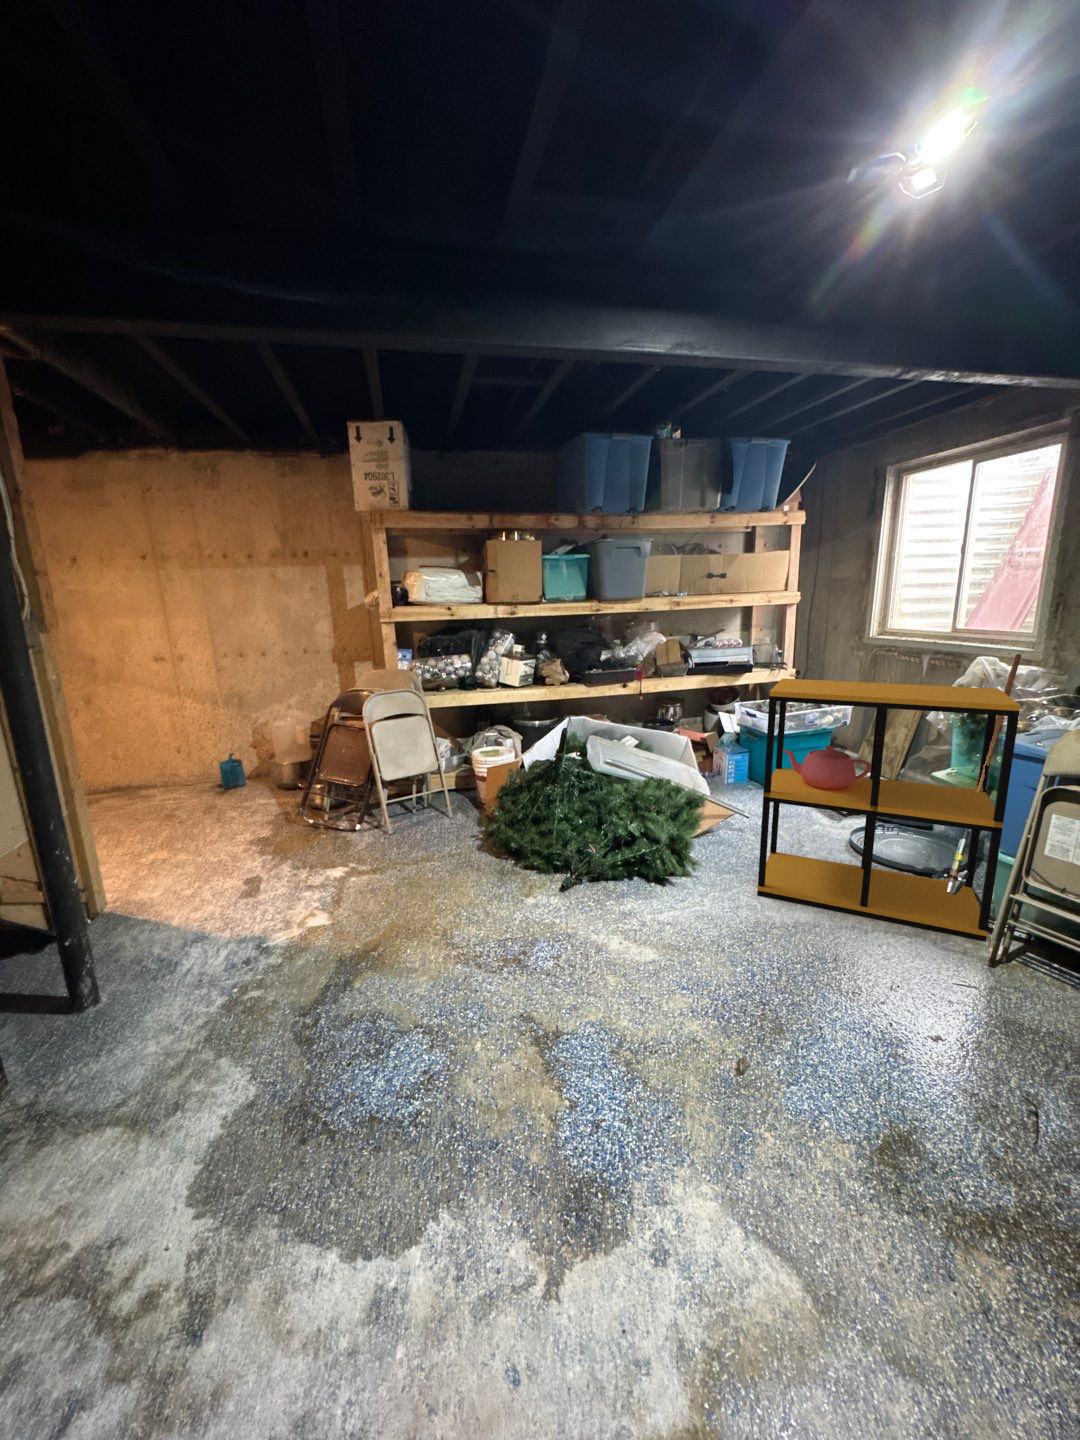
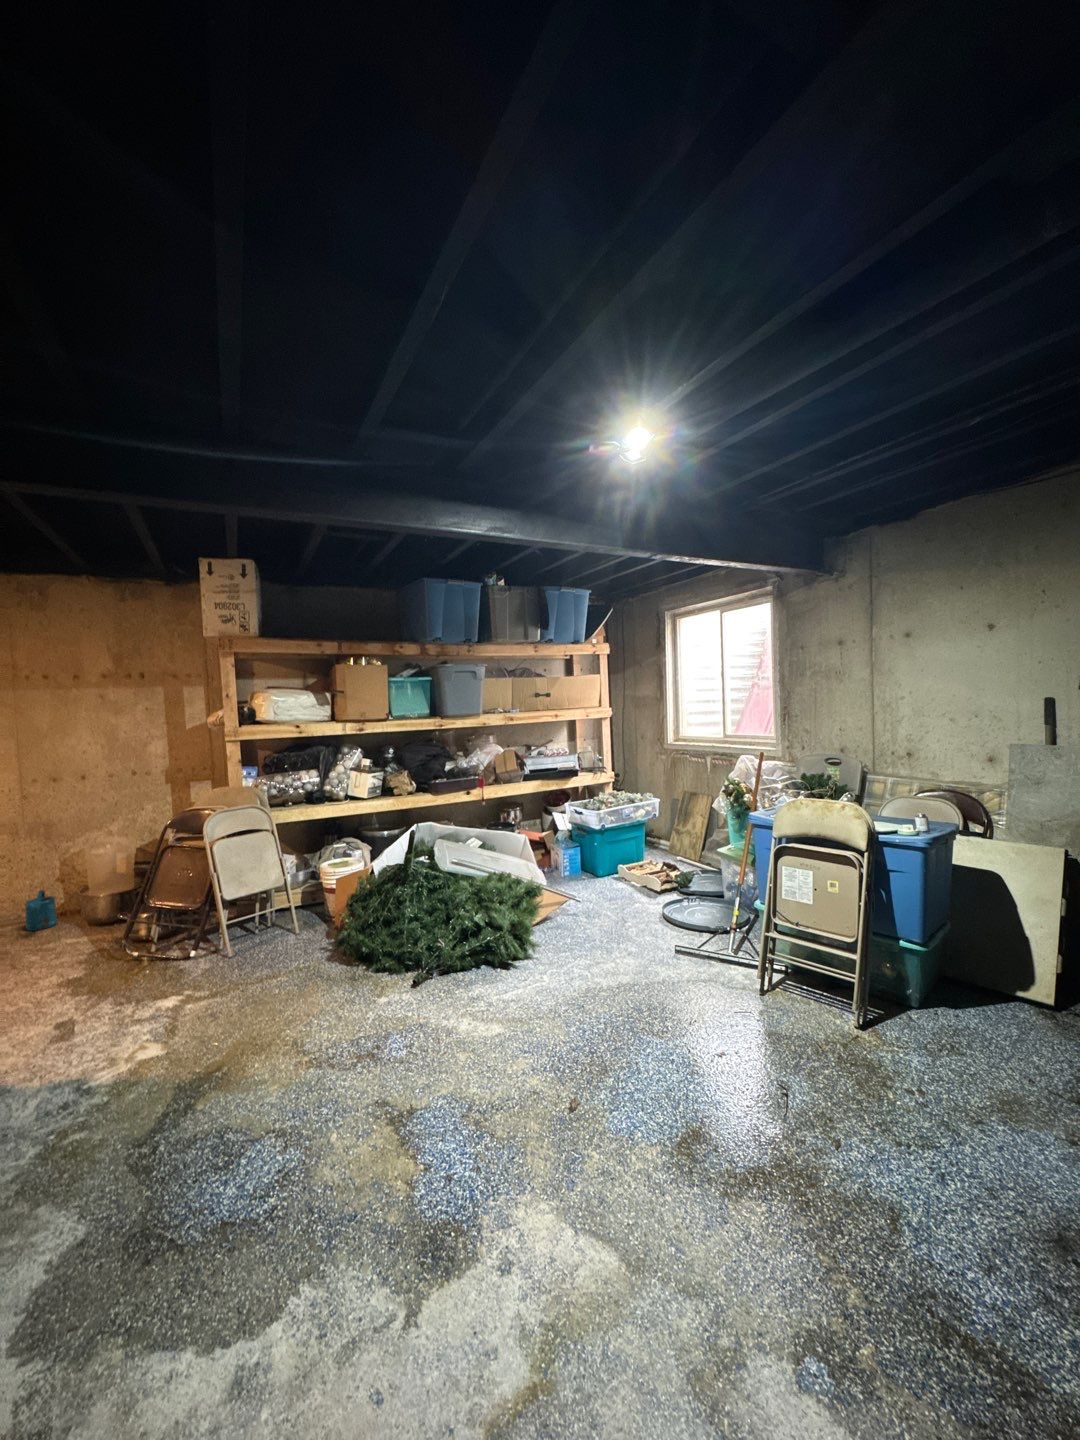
shelving unit: present [757,678,1020,941] -> none [581,776,759,977]

